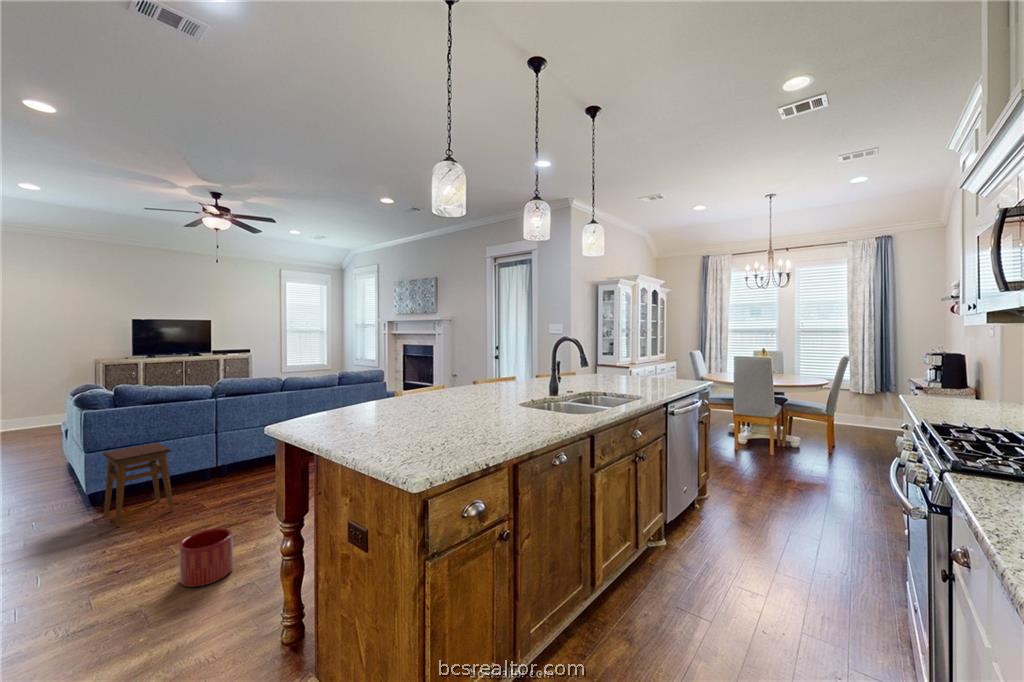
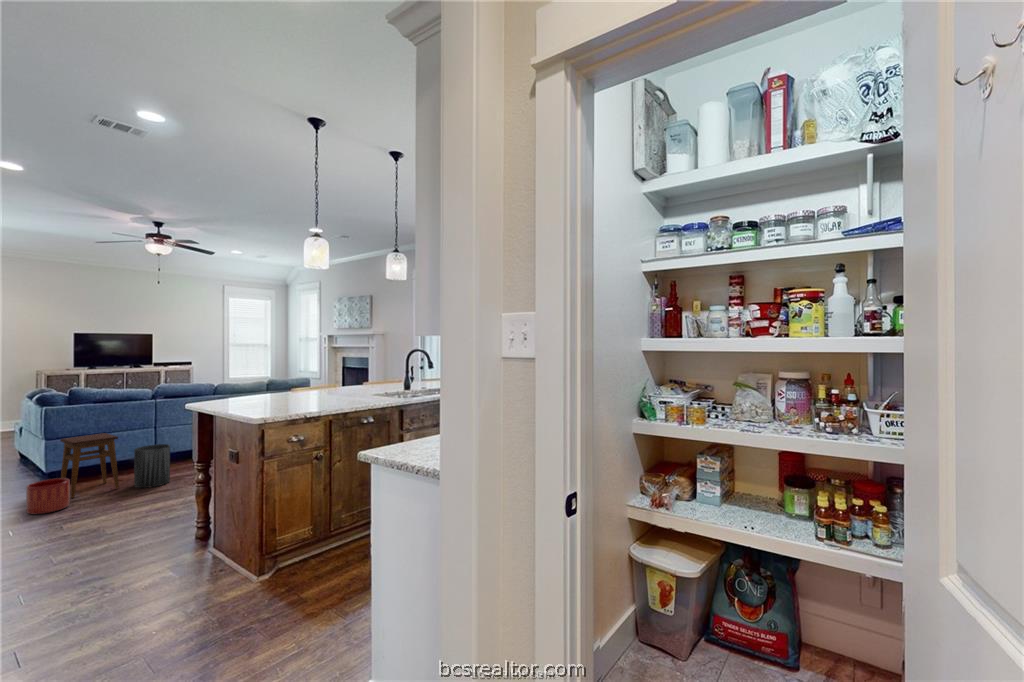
trash can: none [190,455,233,511] -> present [134,444,170,488]
planter: present [179,528,233,587] -> present [26,478,70,514]

